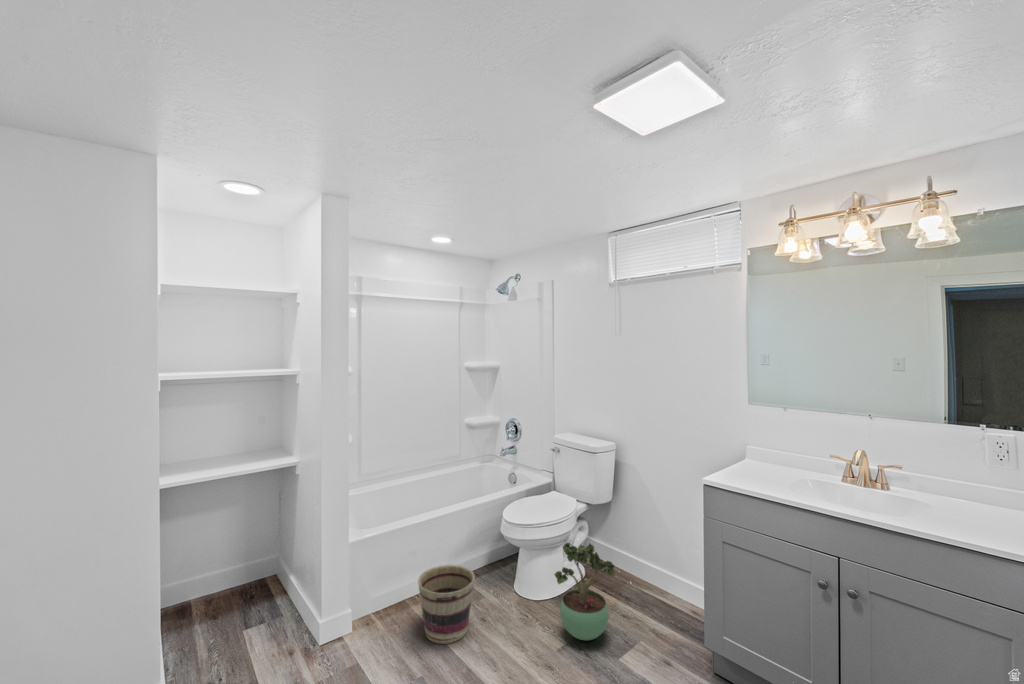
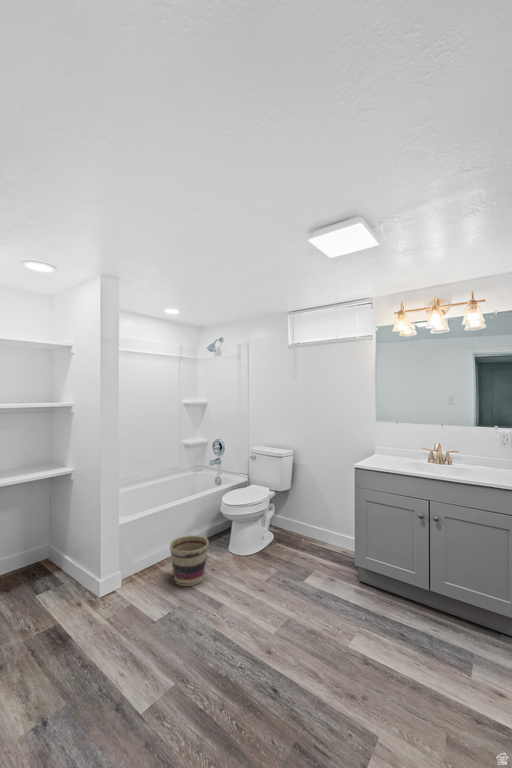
potted plant: present [554,543,615,640] -> none [261,511,301,574]

